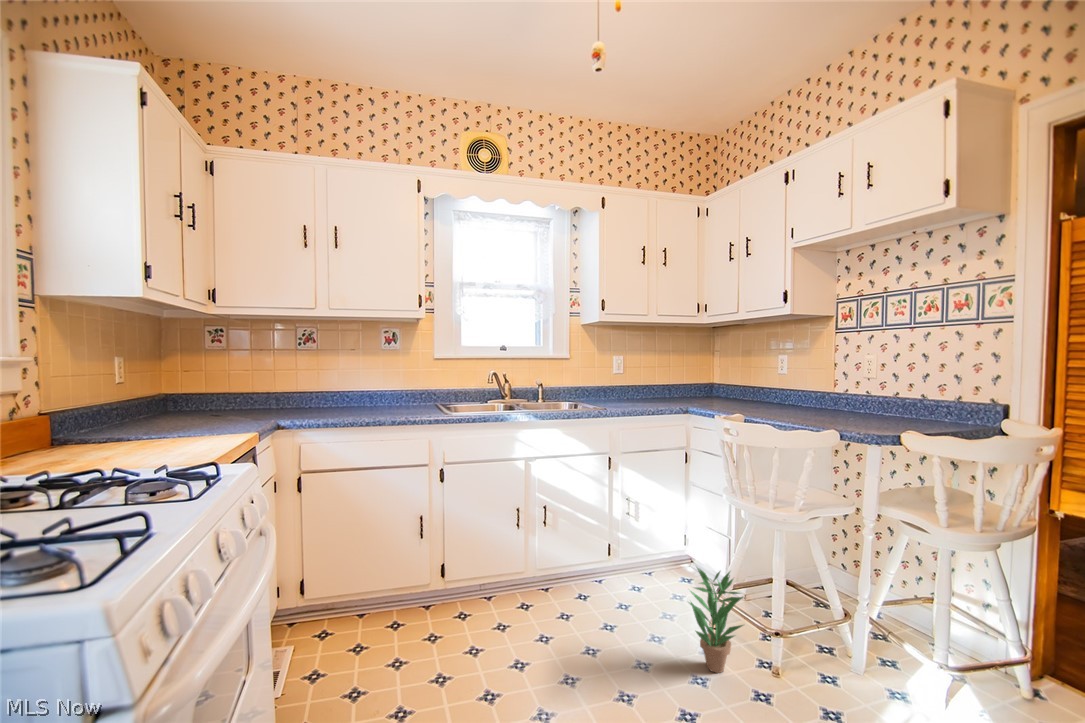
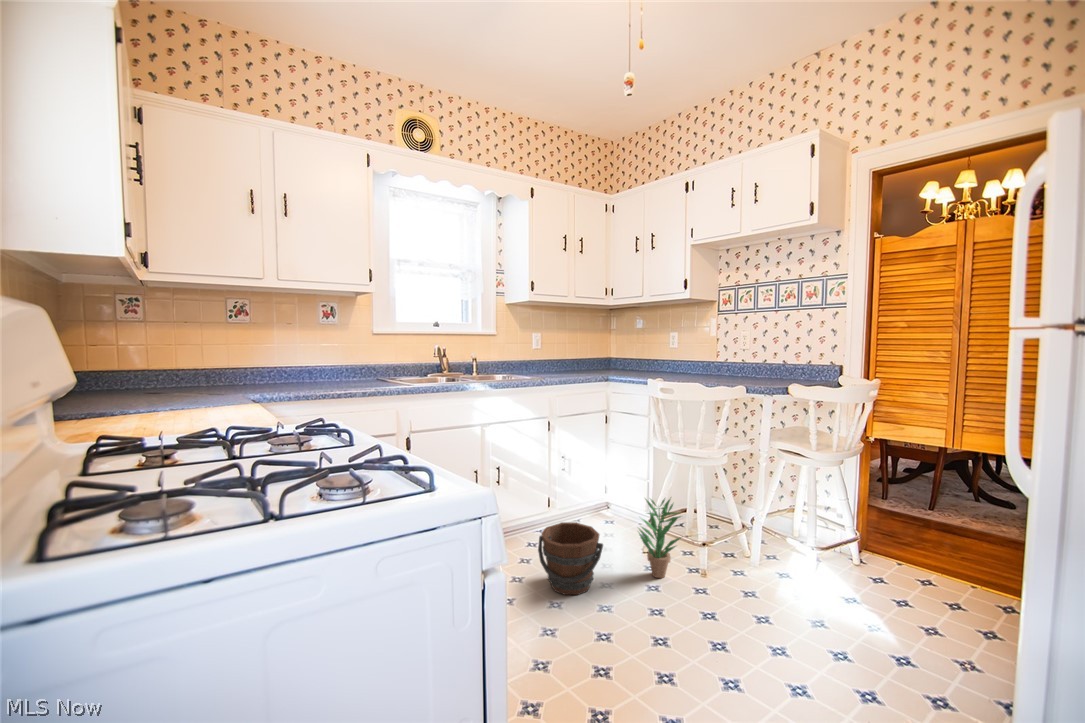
bucket: none [562,582,636,677] -> present [538,522,603,595]

